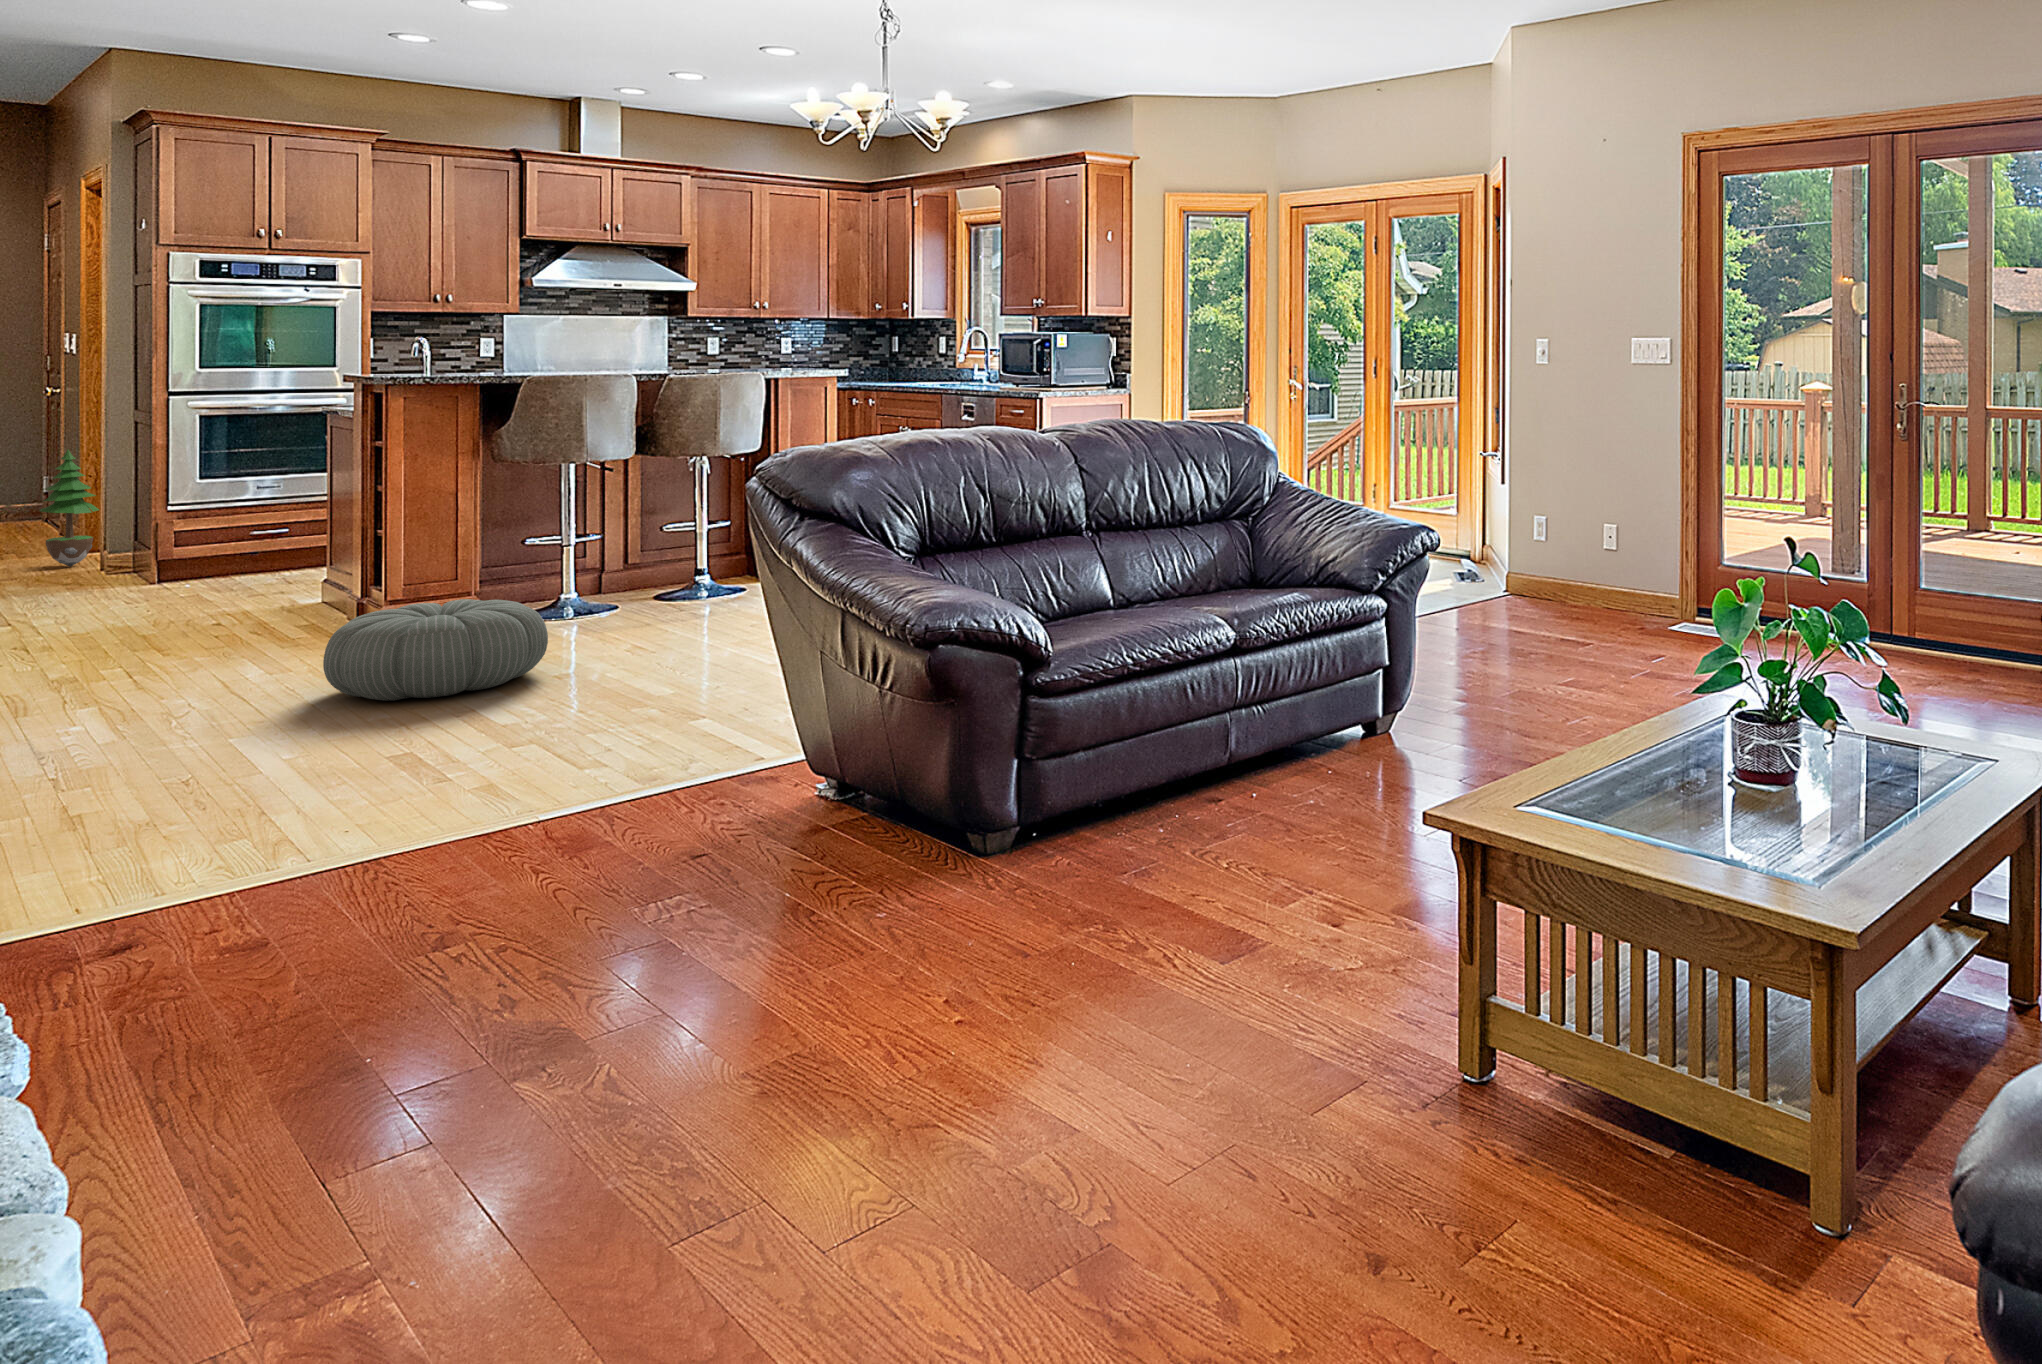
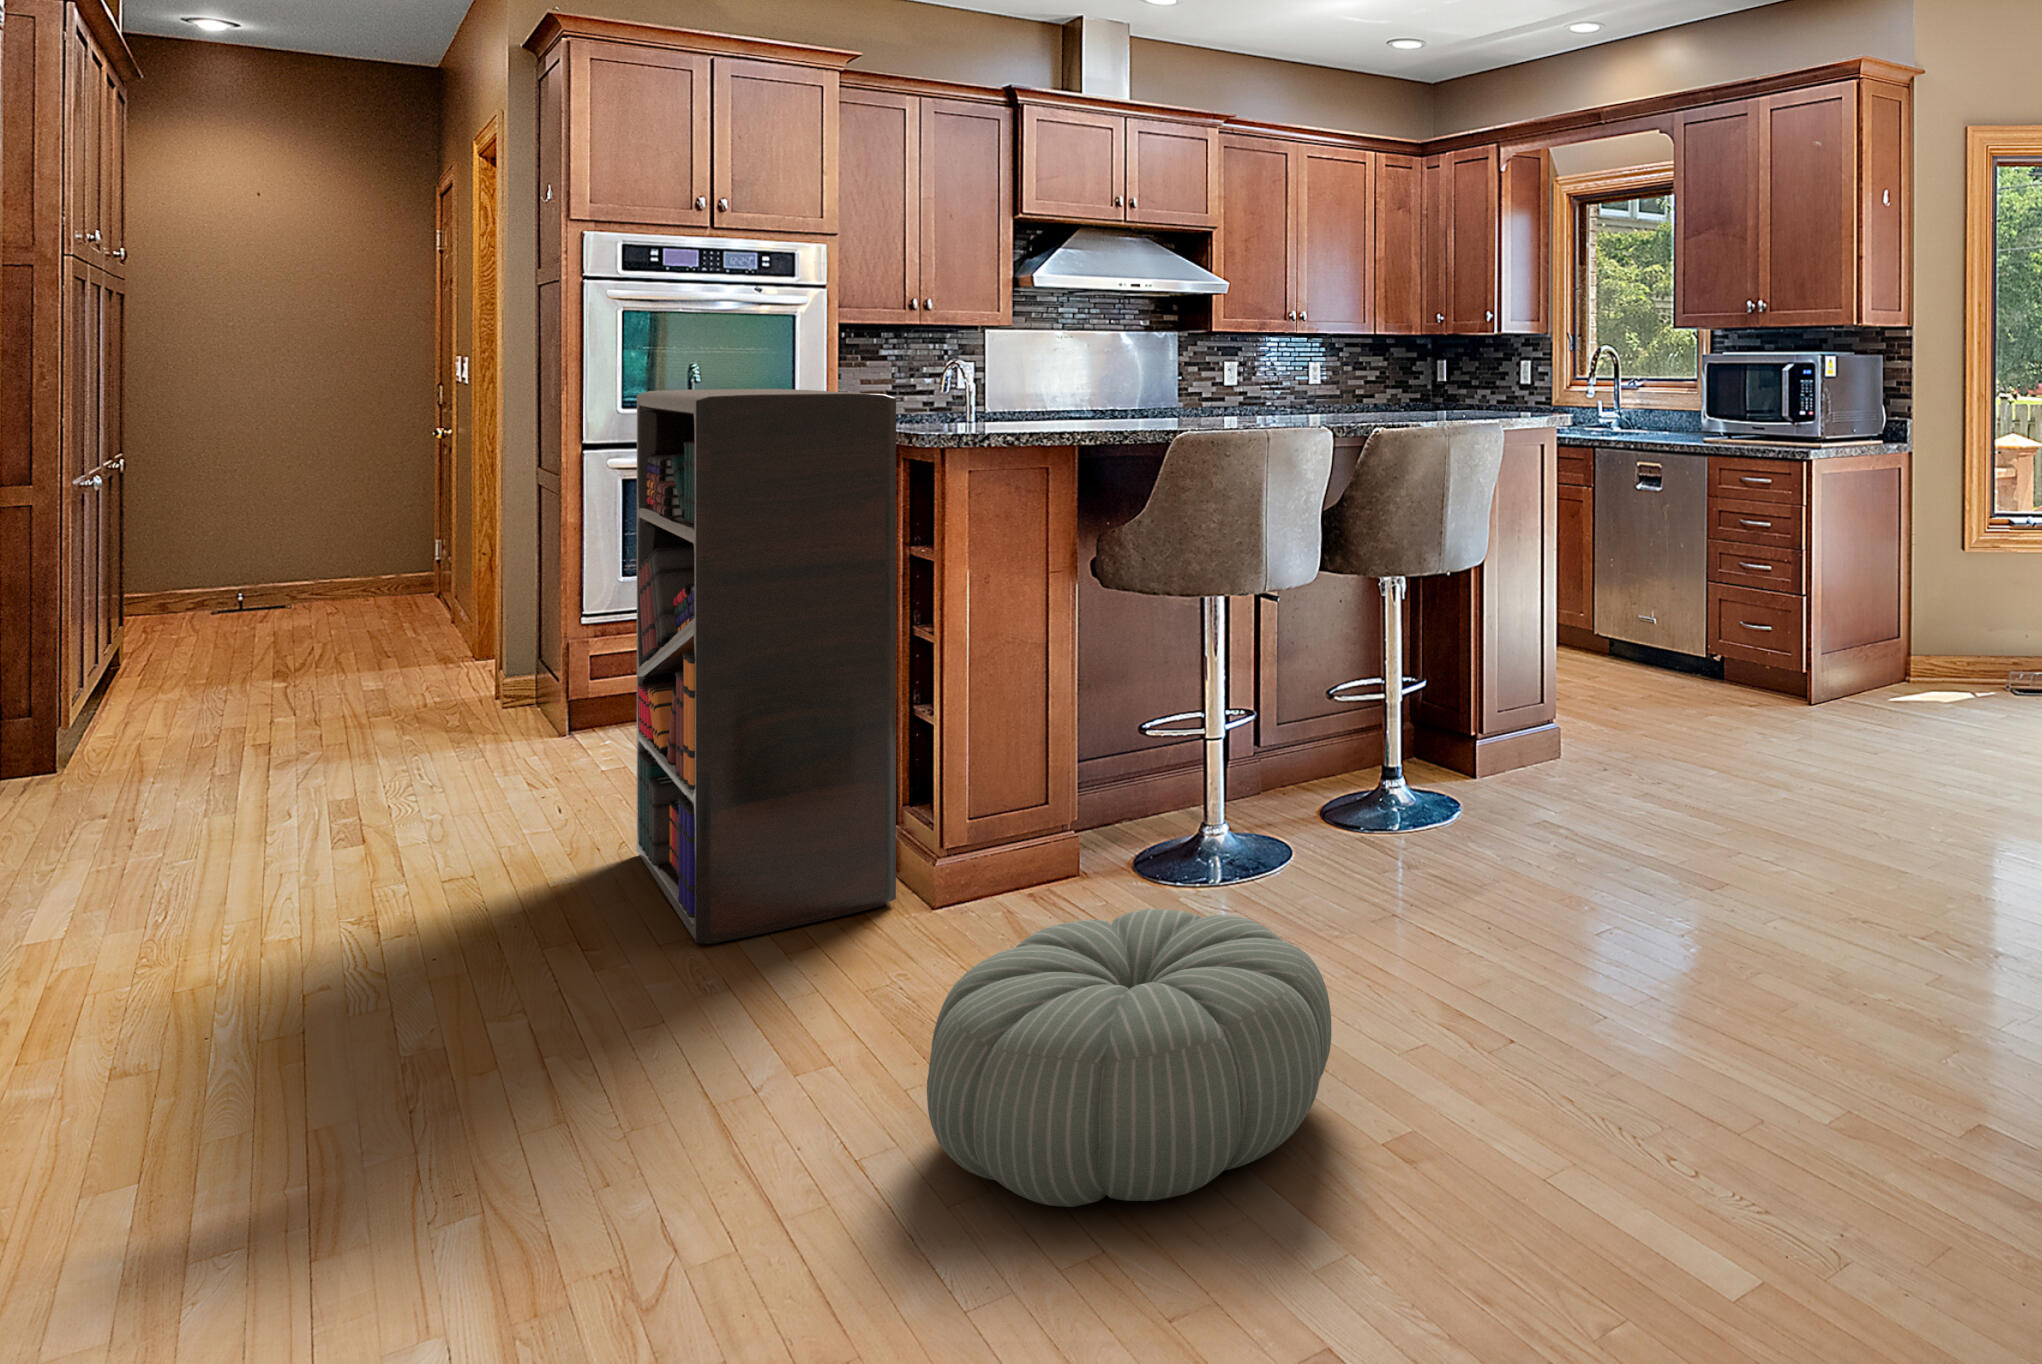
bookshelf: none [195,356,359,650] -> present [637,389,896,944]
potted tree: present [40,449,99,567] -> none [418,520,492,690]

